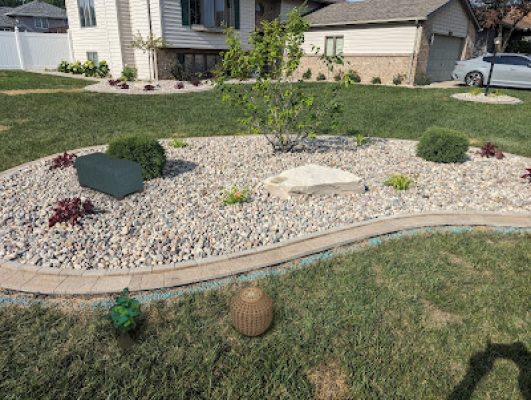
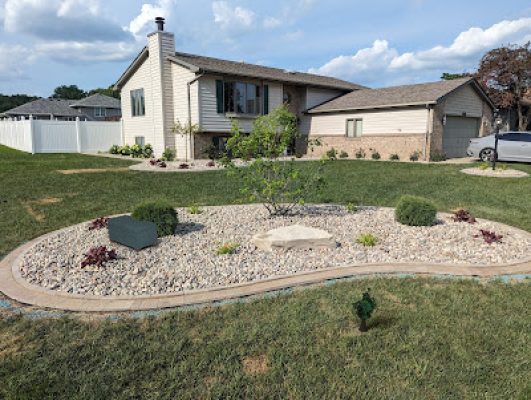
decorative plant: present [102,287,143,349] -> present [352,288,377,332]
woven basket: present [230,287,273,336] -> none [195,301,226,337]

